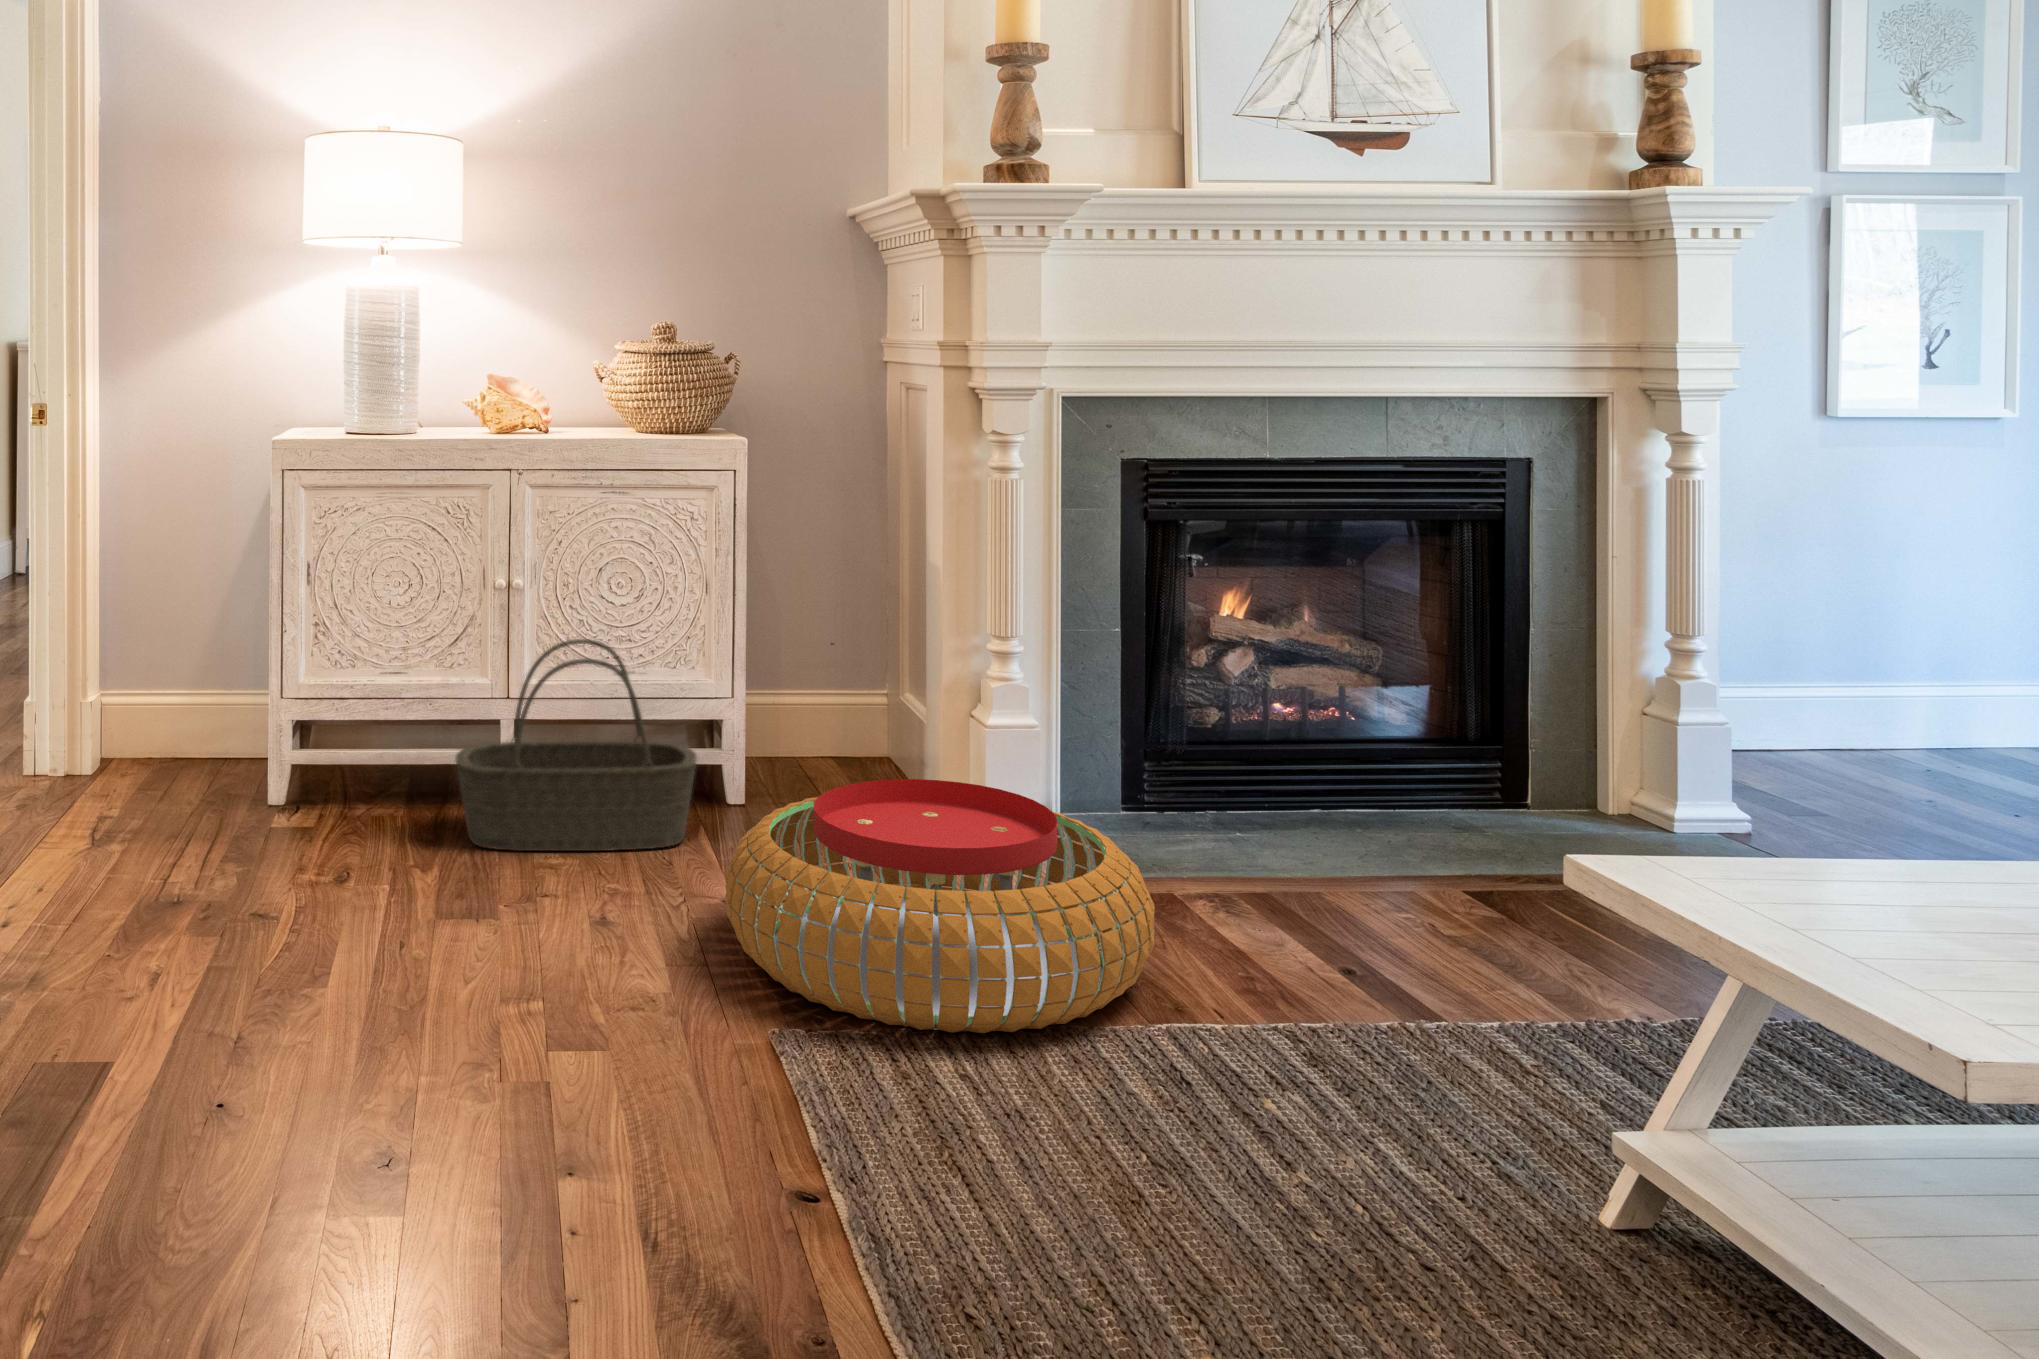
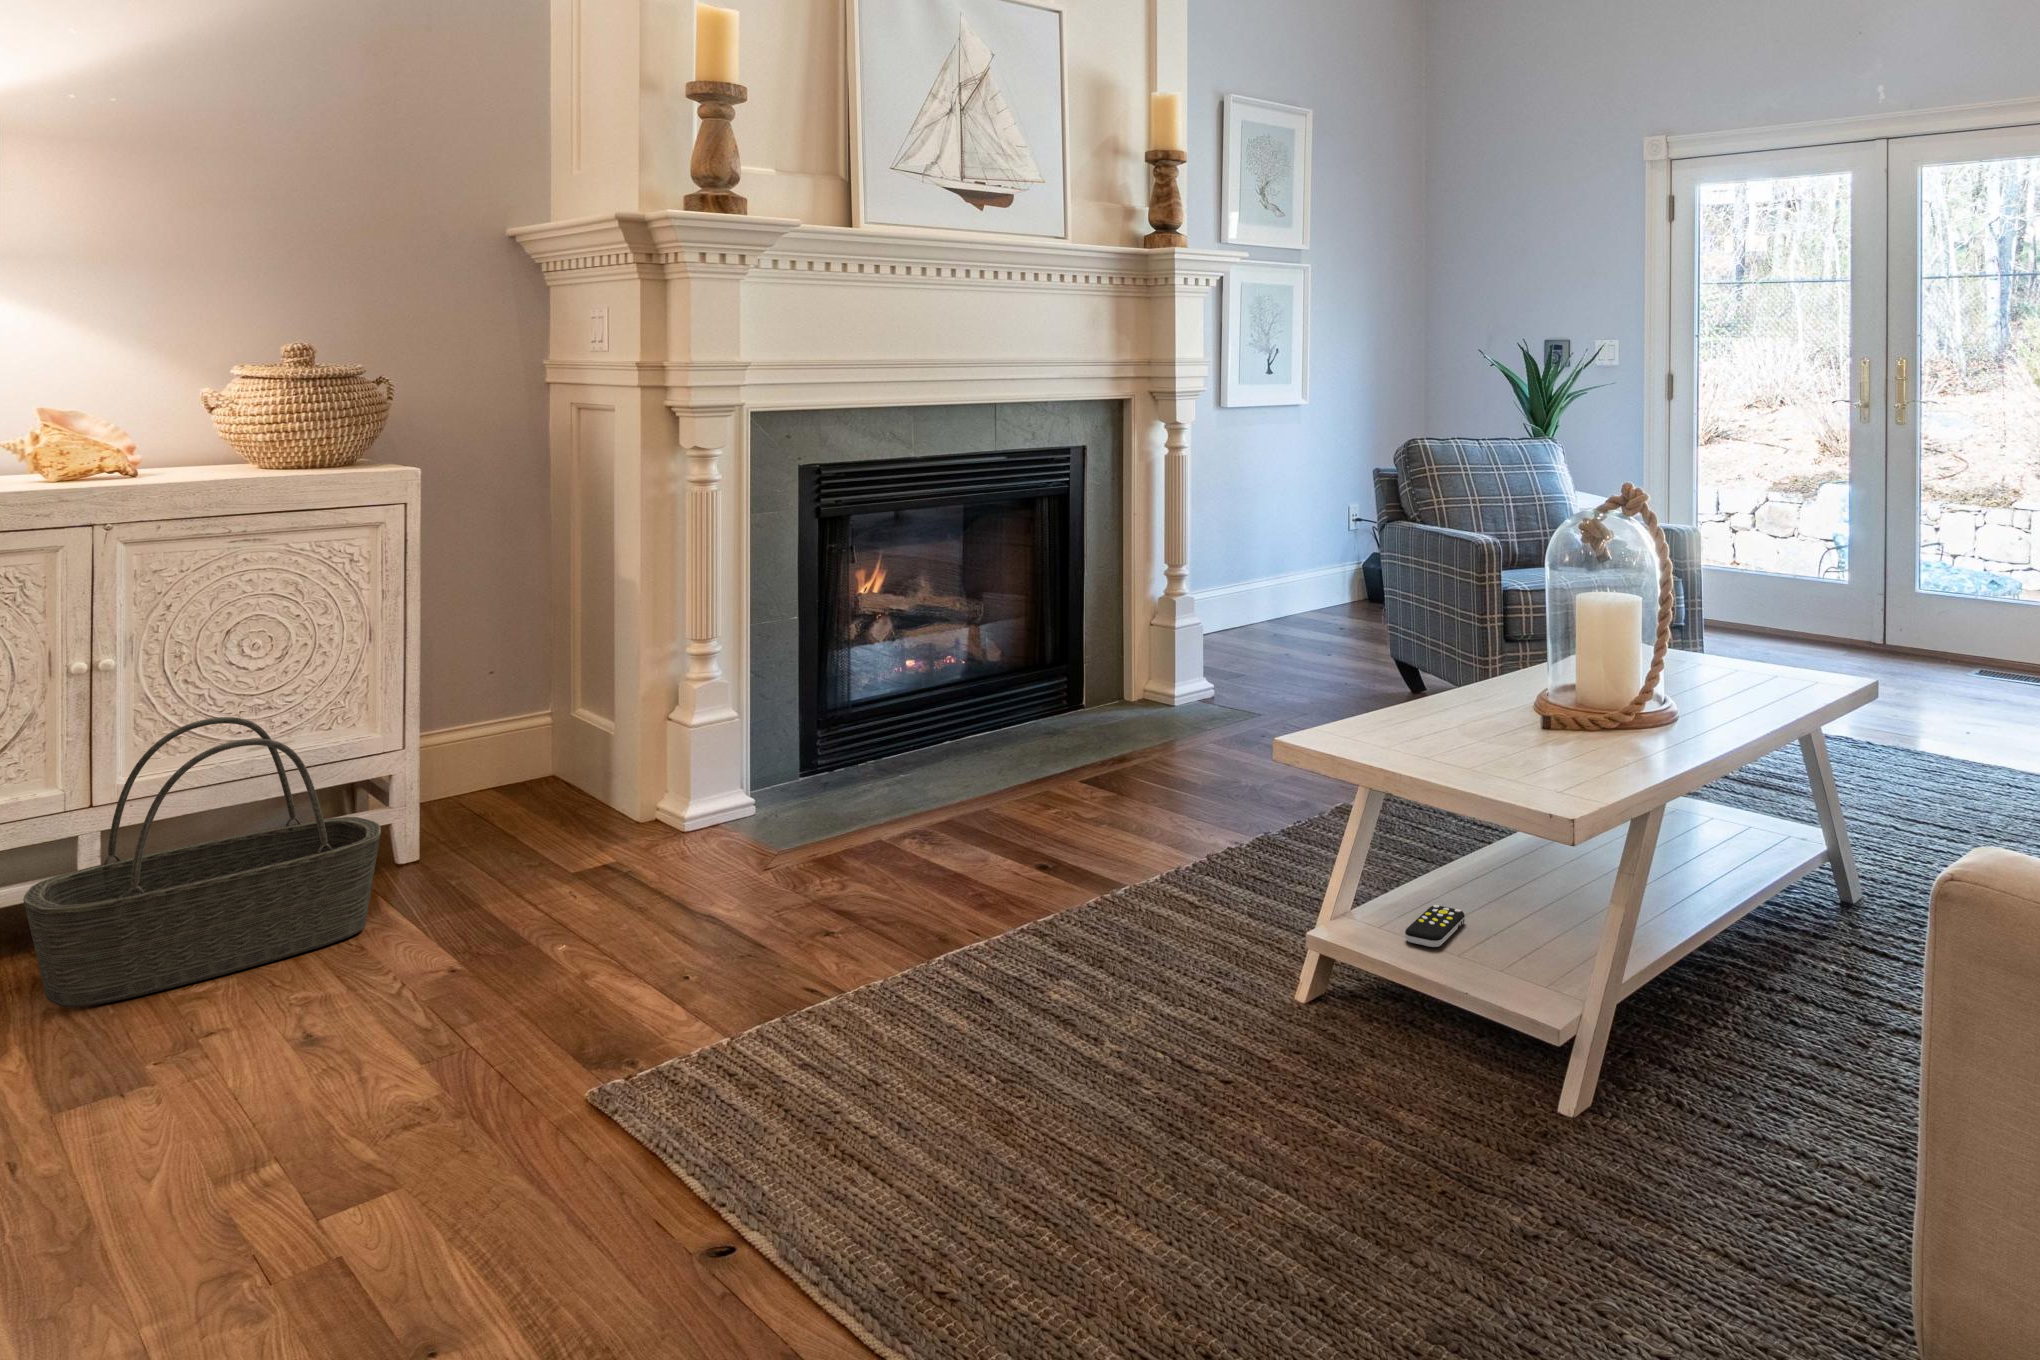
pouf: present [725,779,1155,1033] -> none [482,787,922,1052]
remote control: none [1784,1162,1918,1216] -> present [1405,905,1465,947]

